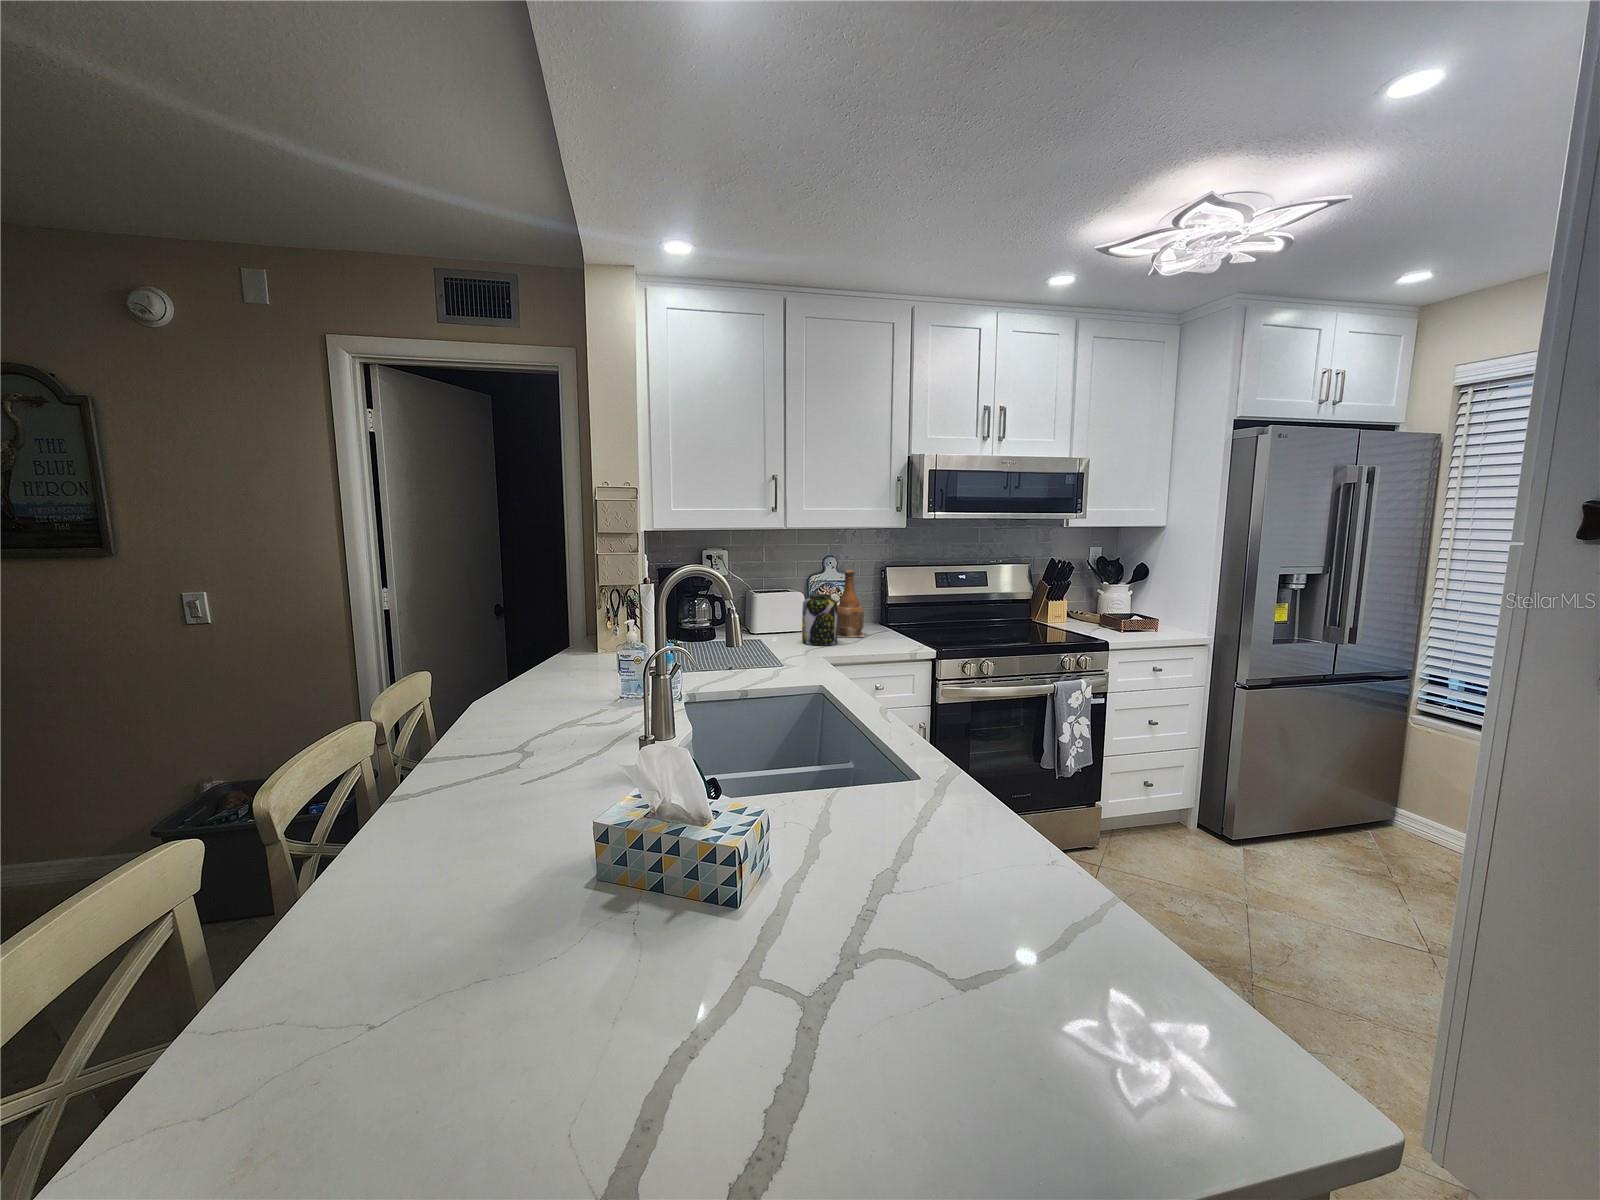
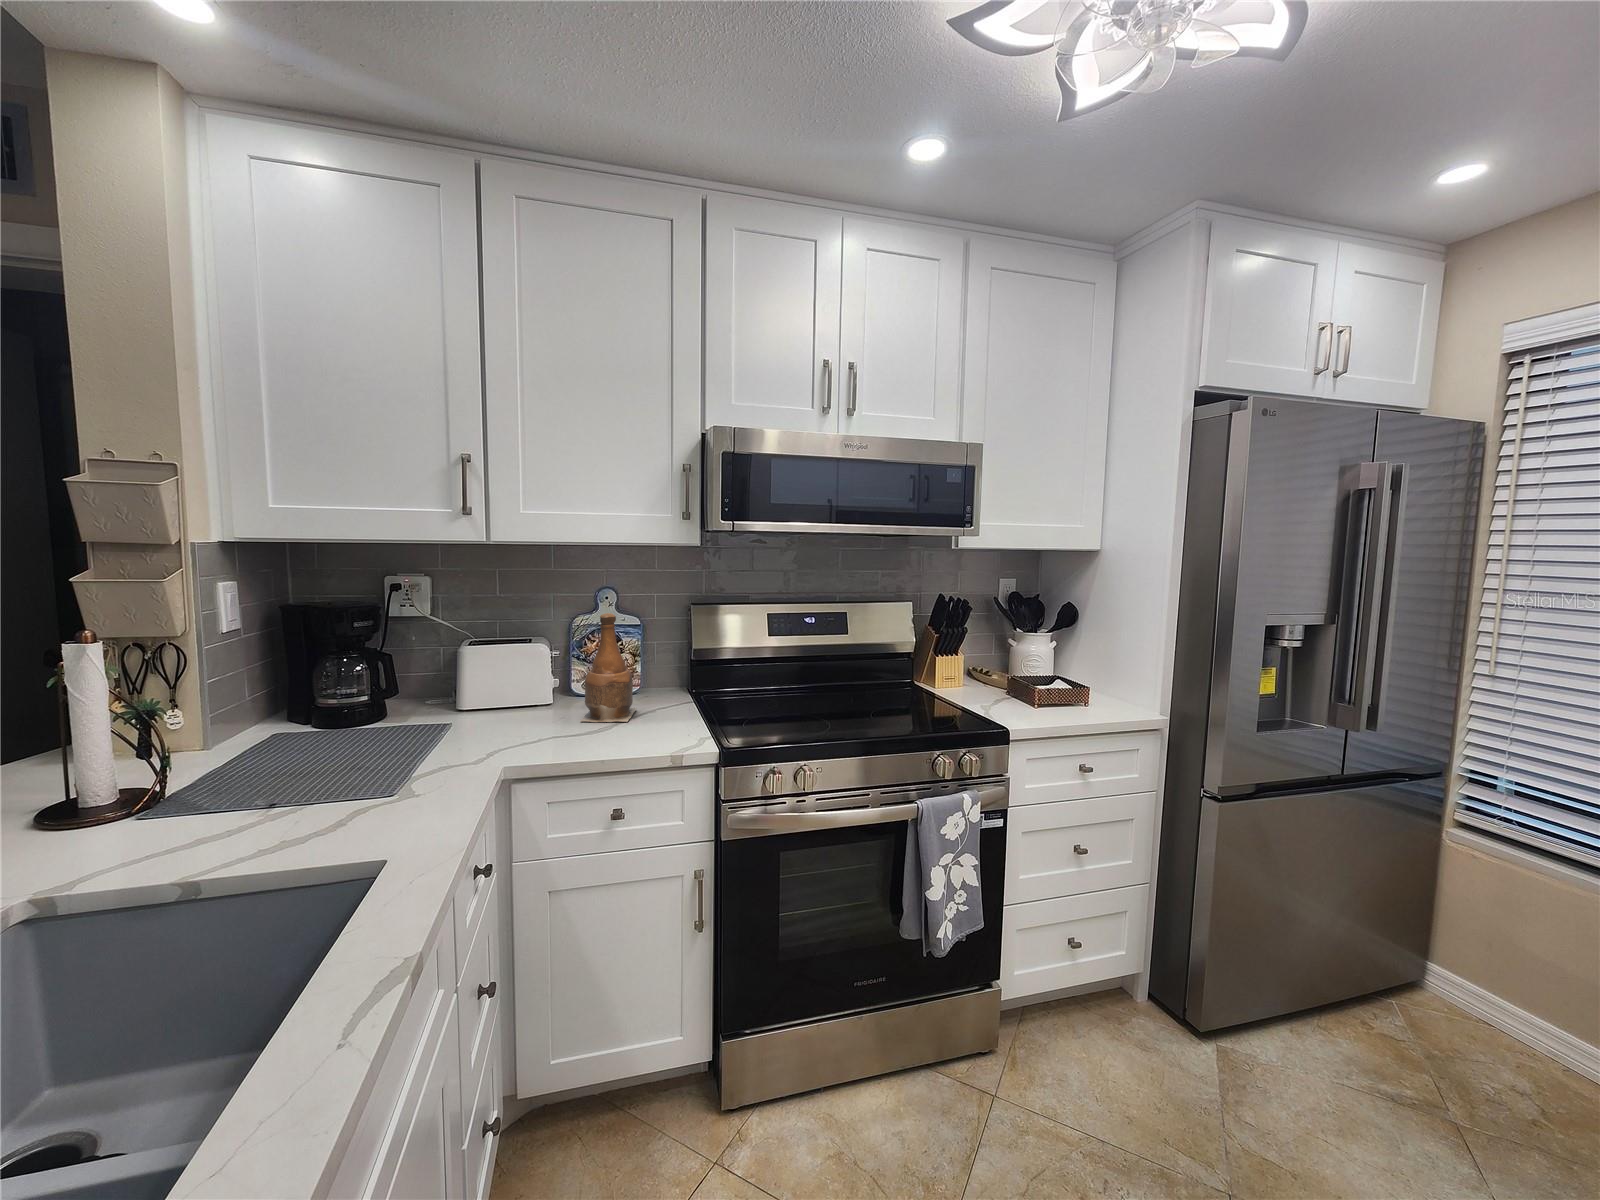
jar: present [802,594,837,646] -> none [505,654,566,744]

